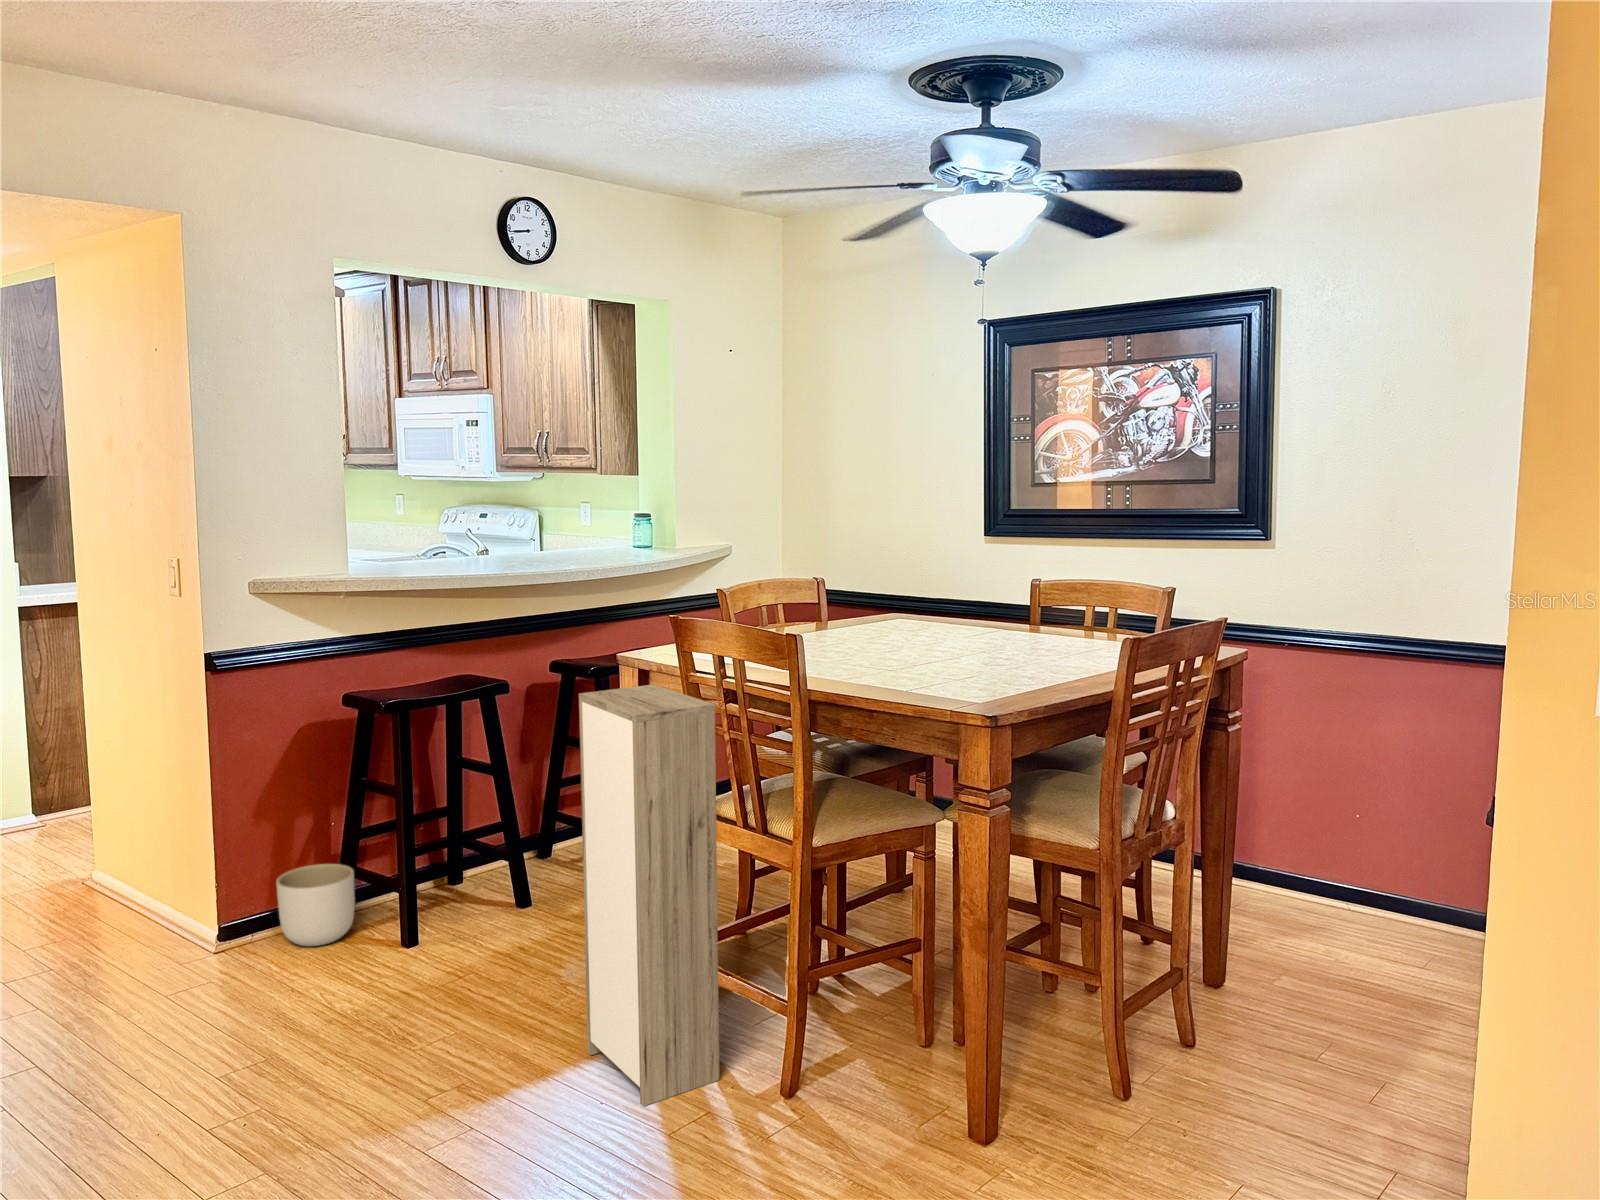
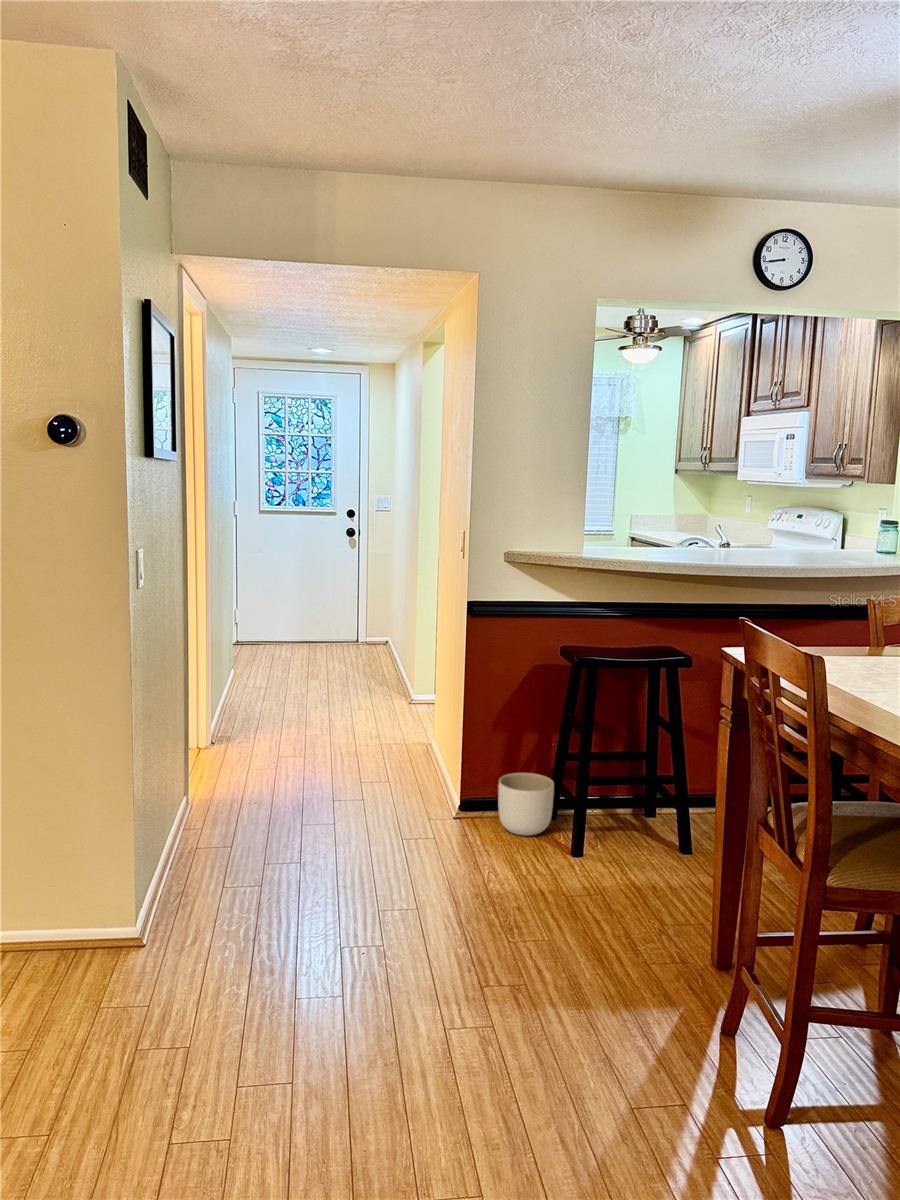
storage cabinet: present [579,685,719,1106] -> none [630,676,747,1081]

